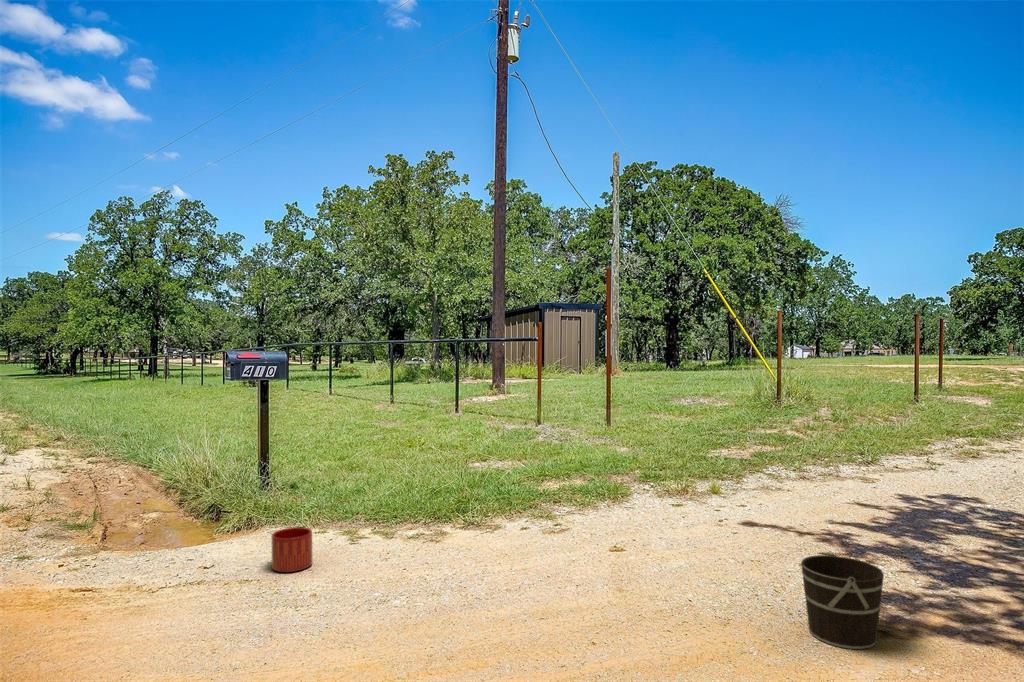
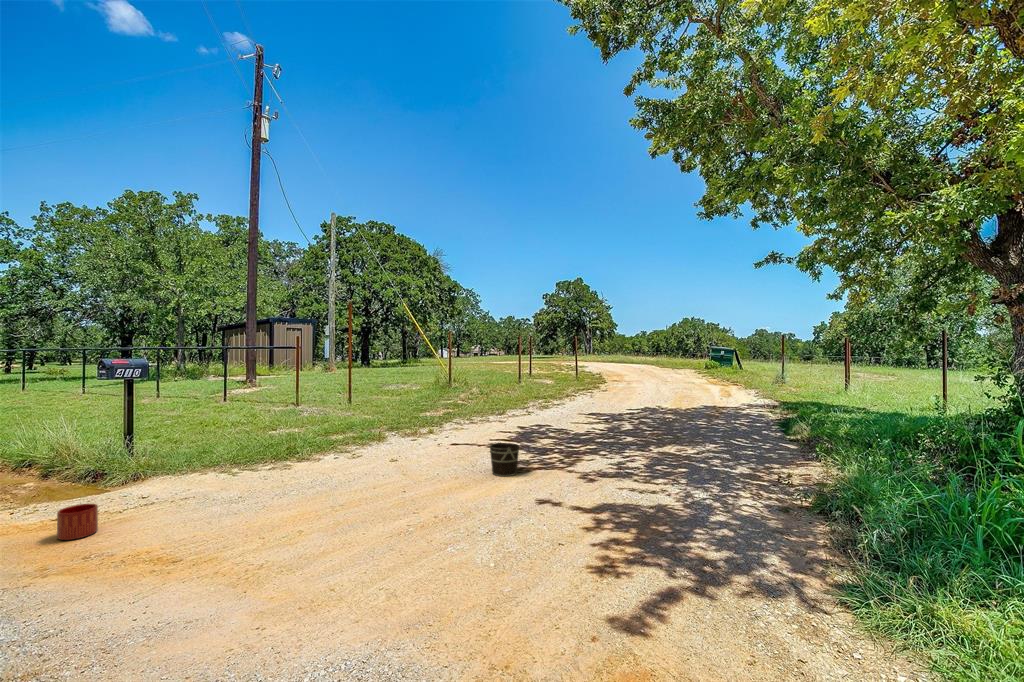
planter: present [272,527,313,572] -> present [57,504,98,540]

